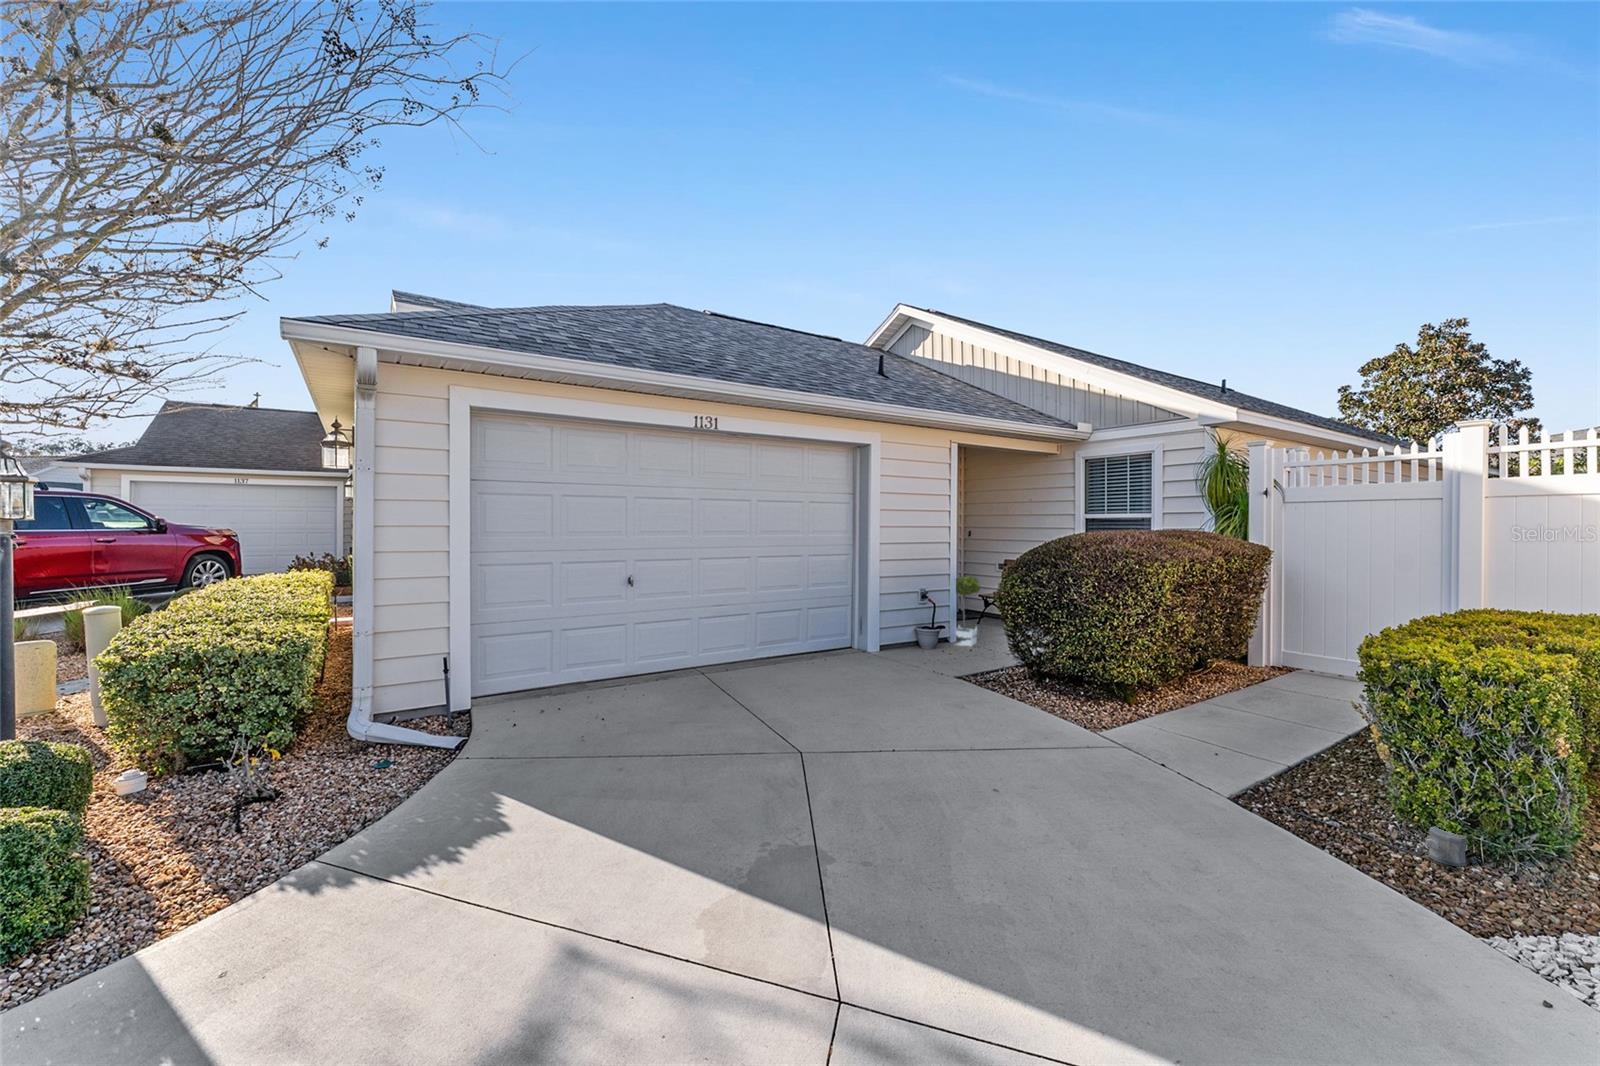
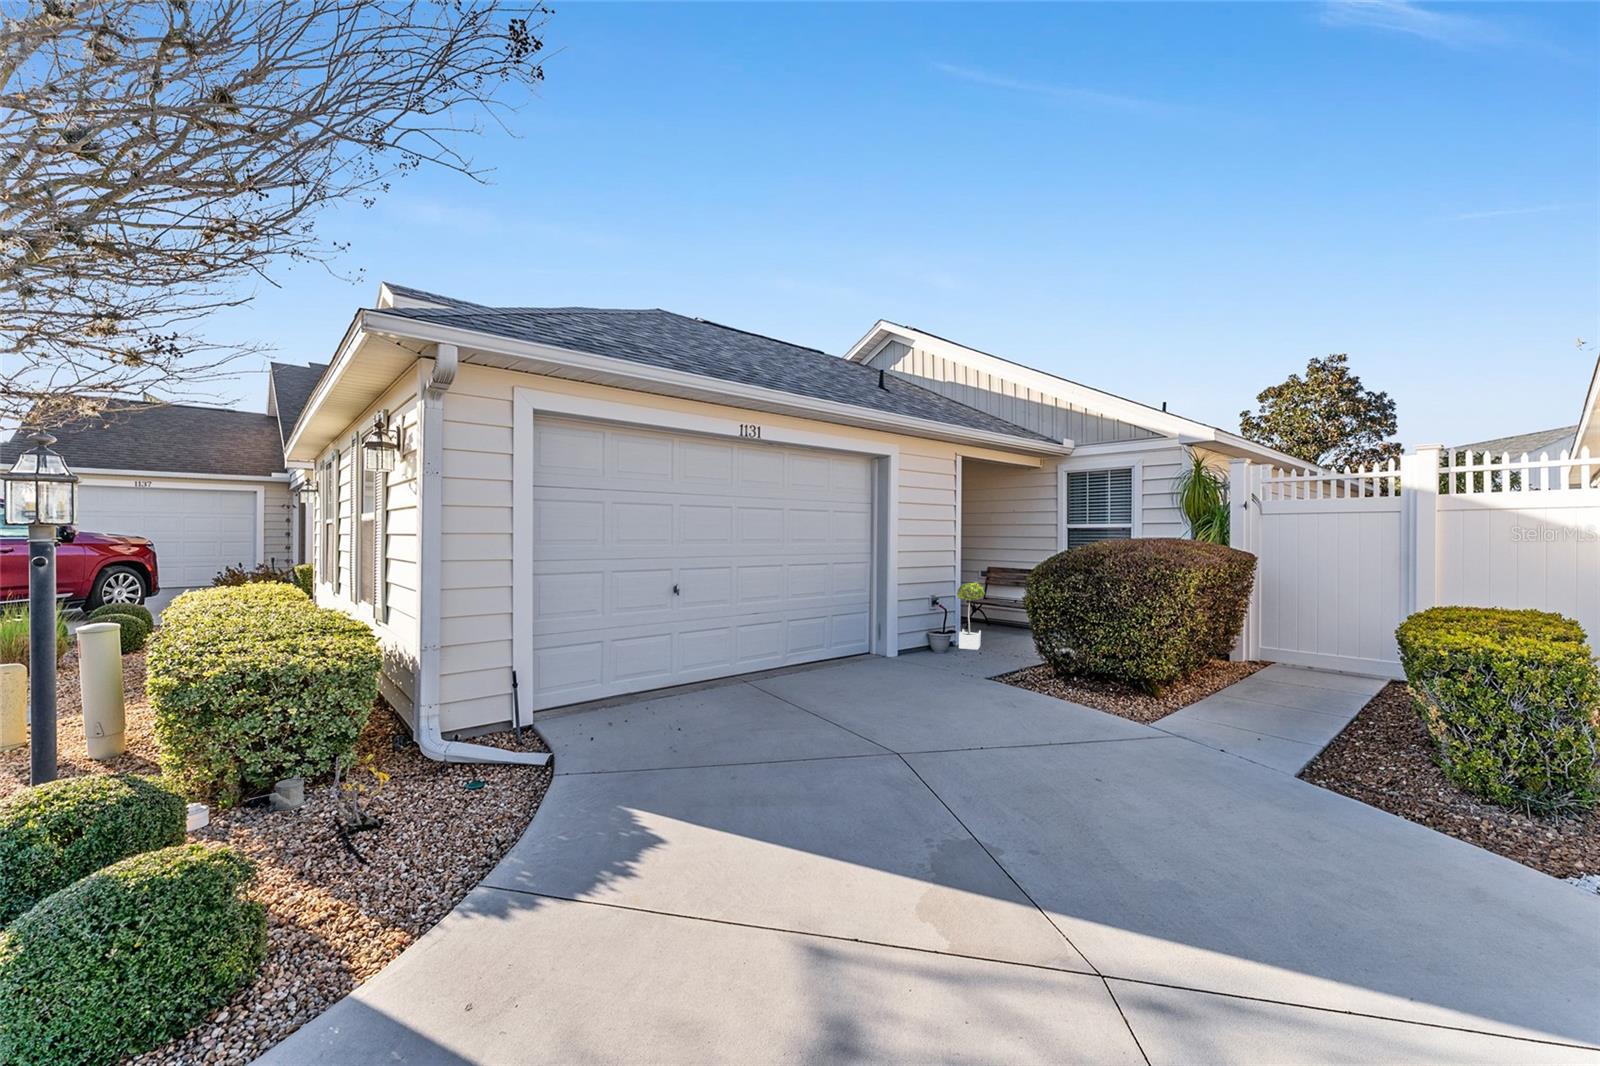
watering can: present [1425,826,1468,867] -> present [269,774,304,811]

